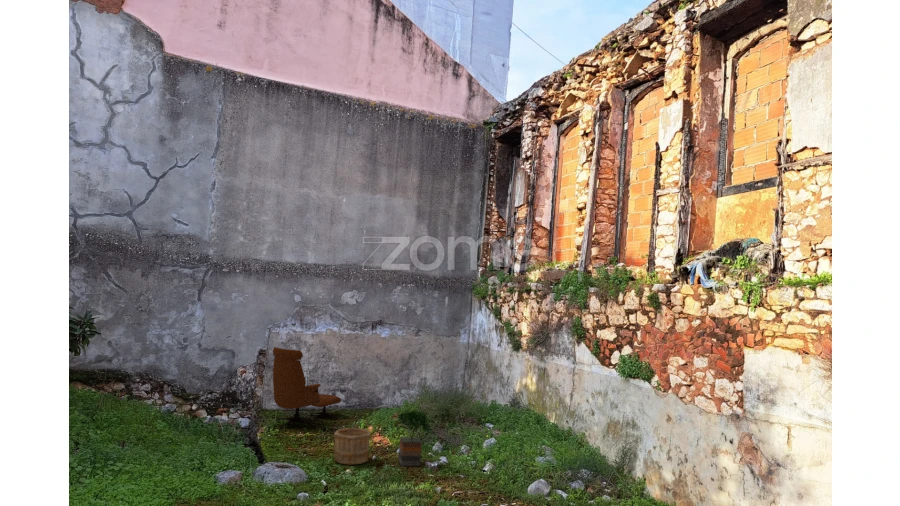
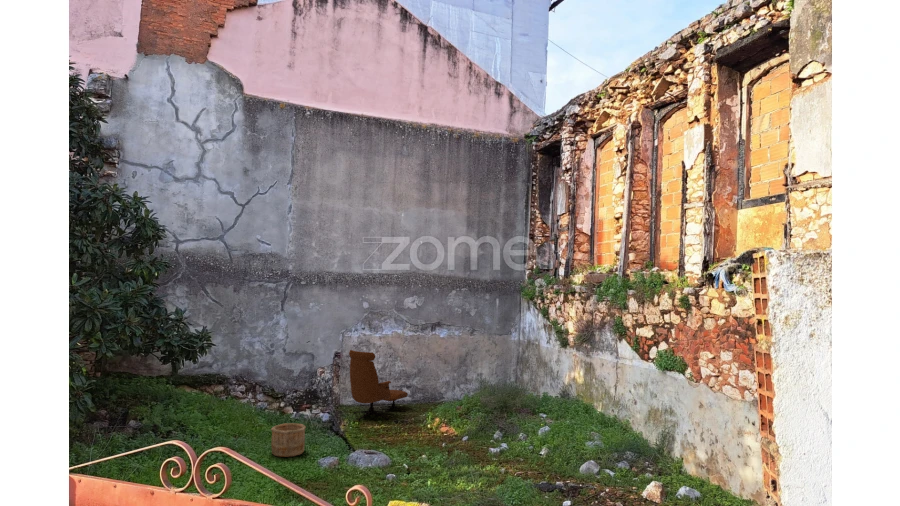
potted tree: present [397,411,431,466] -> none [461,402,492,450]
wooden bucket: present [334,428,371,465] -> present [271,423,306,457]

